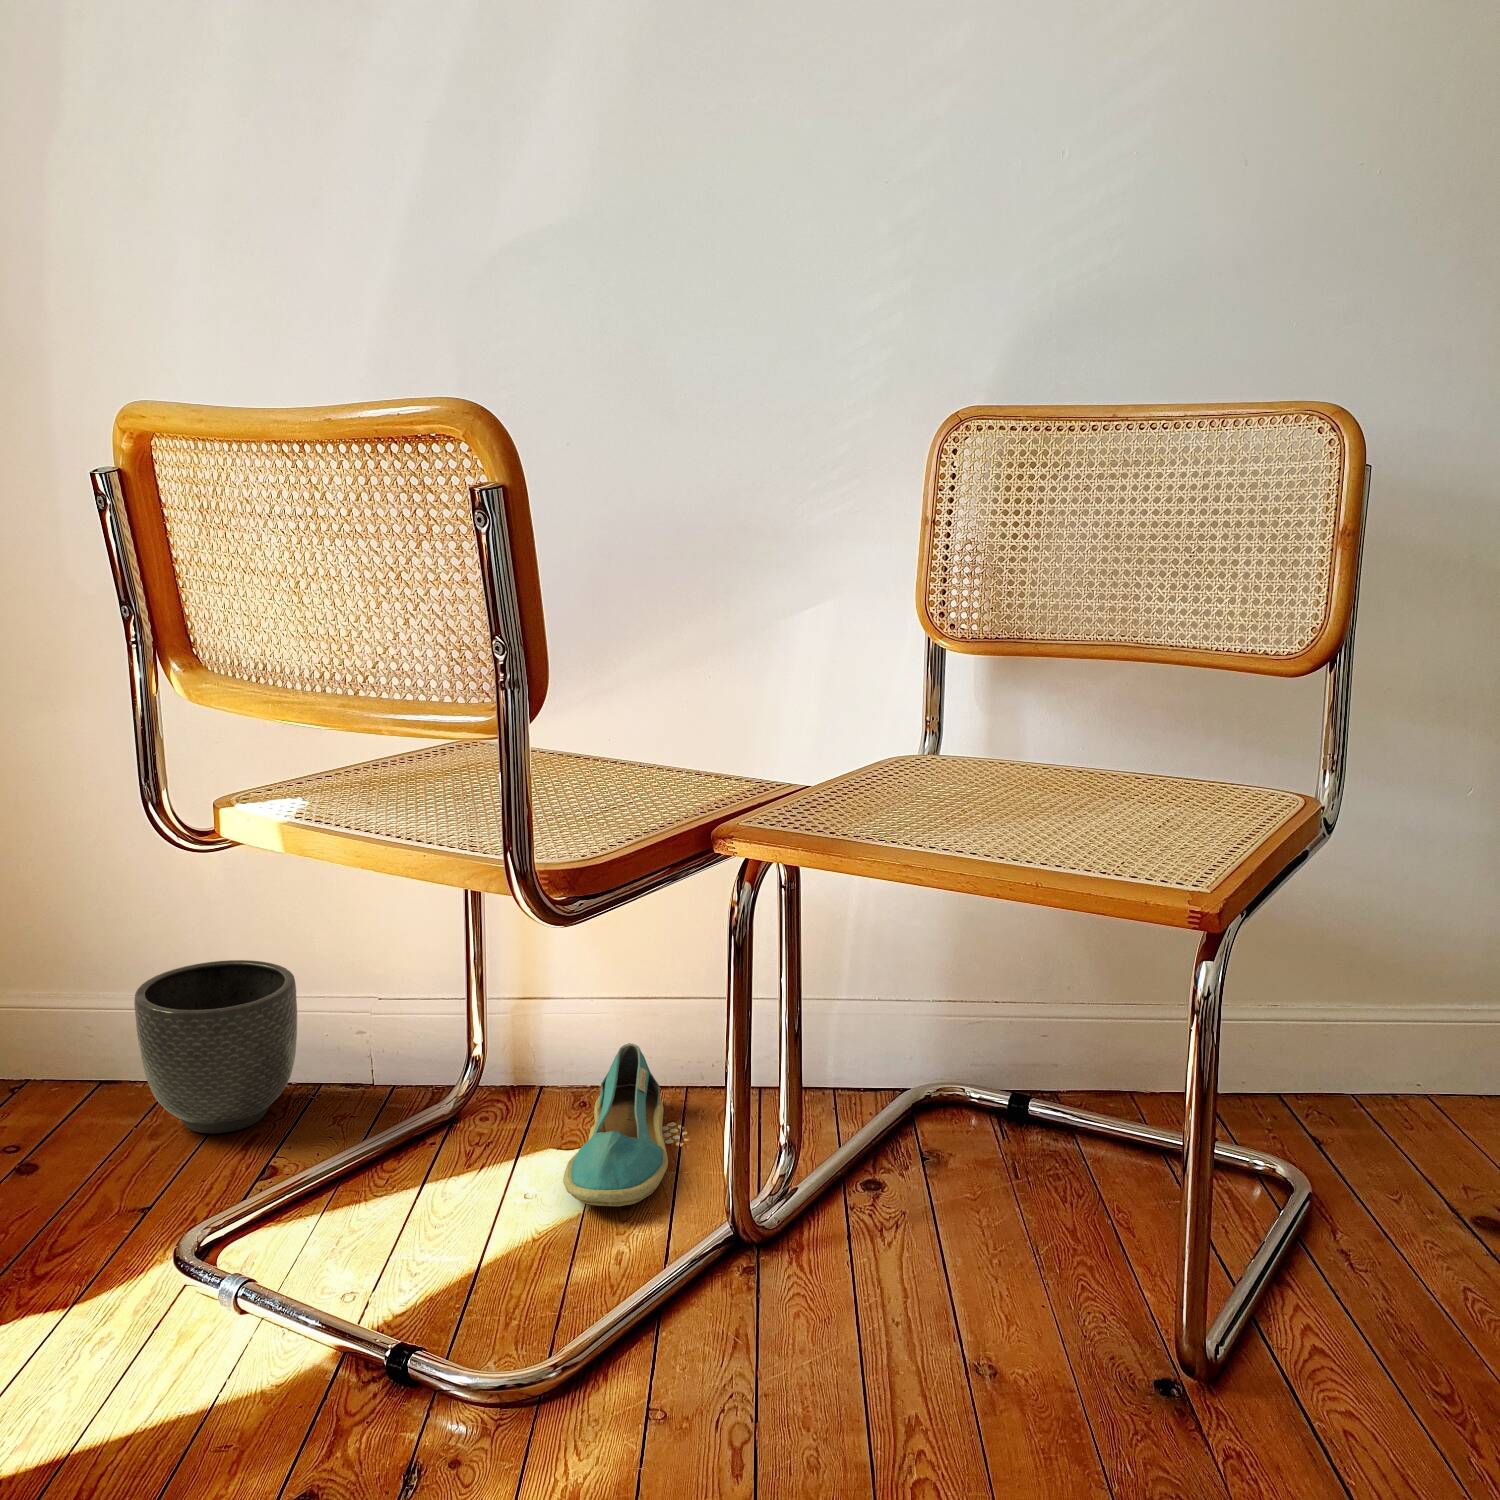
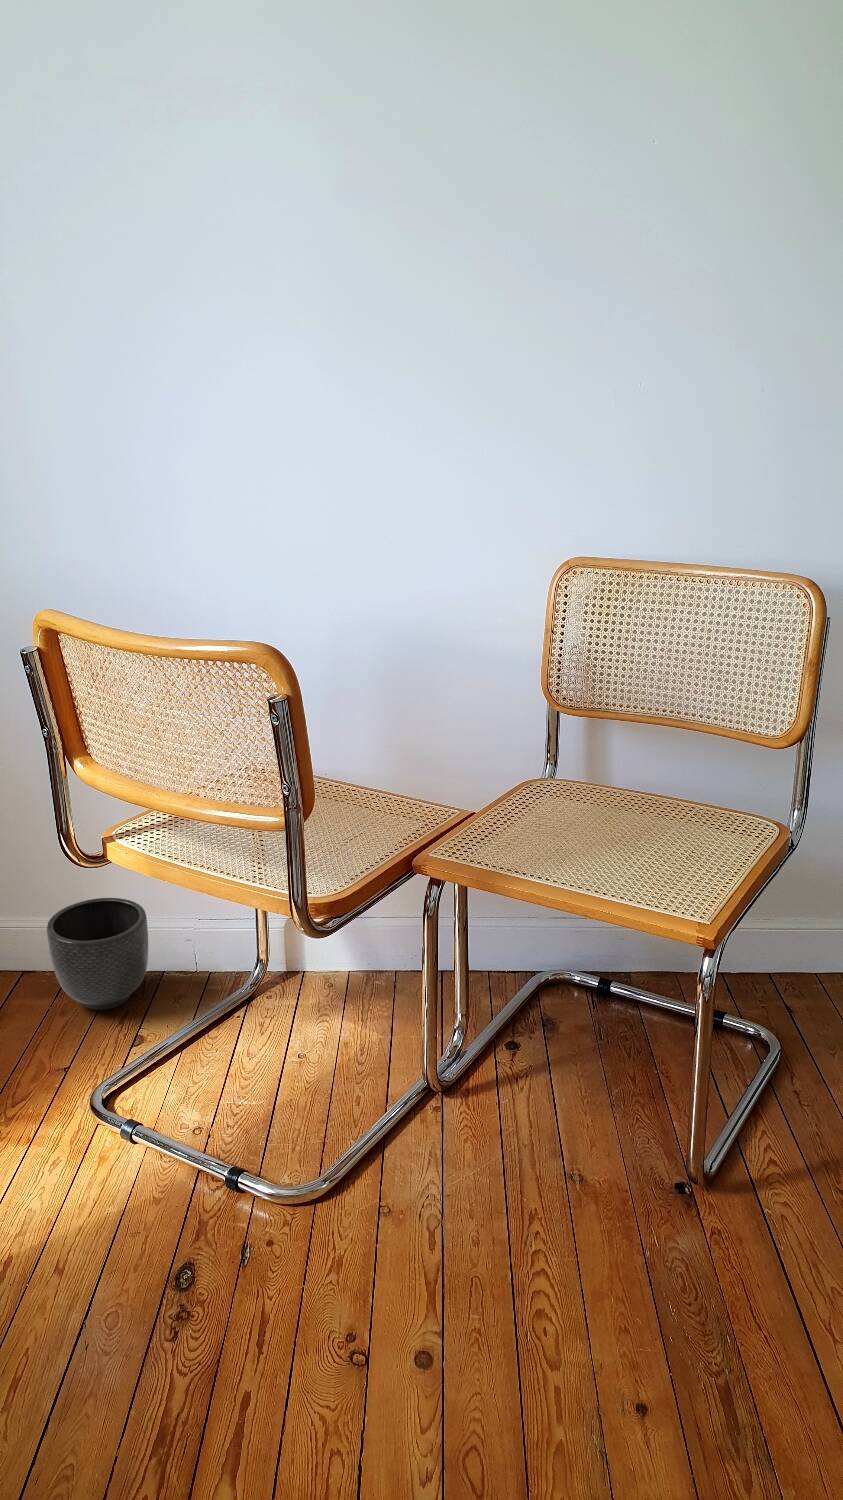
shoe: present [563,1043,668,1206] -> none [321,949,385,1065]

